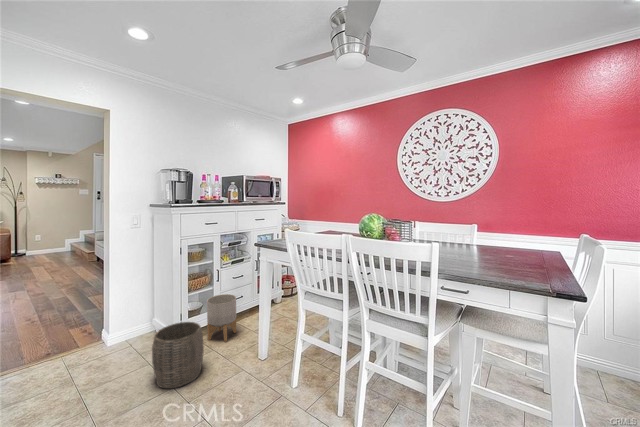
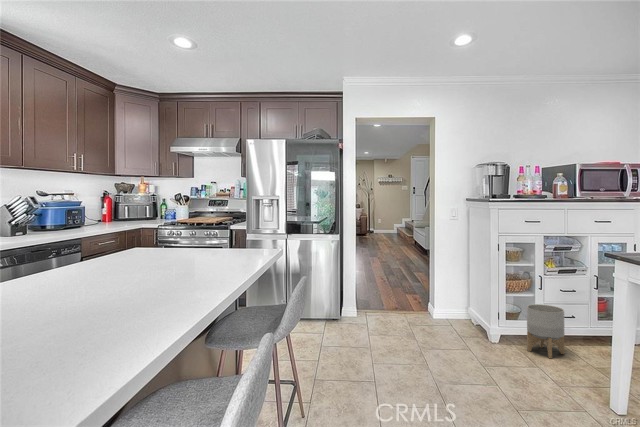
woven basket: present [152,322,204,389] -> none [475,317,525,376]

